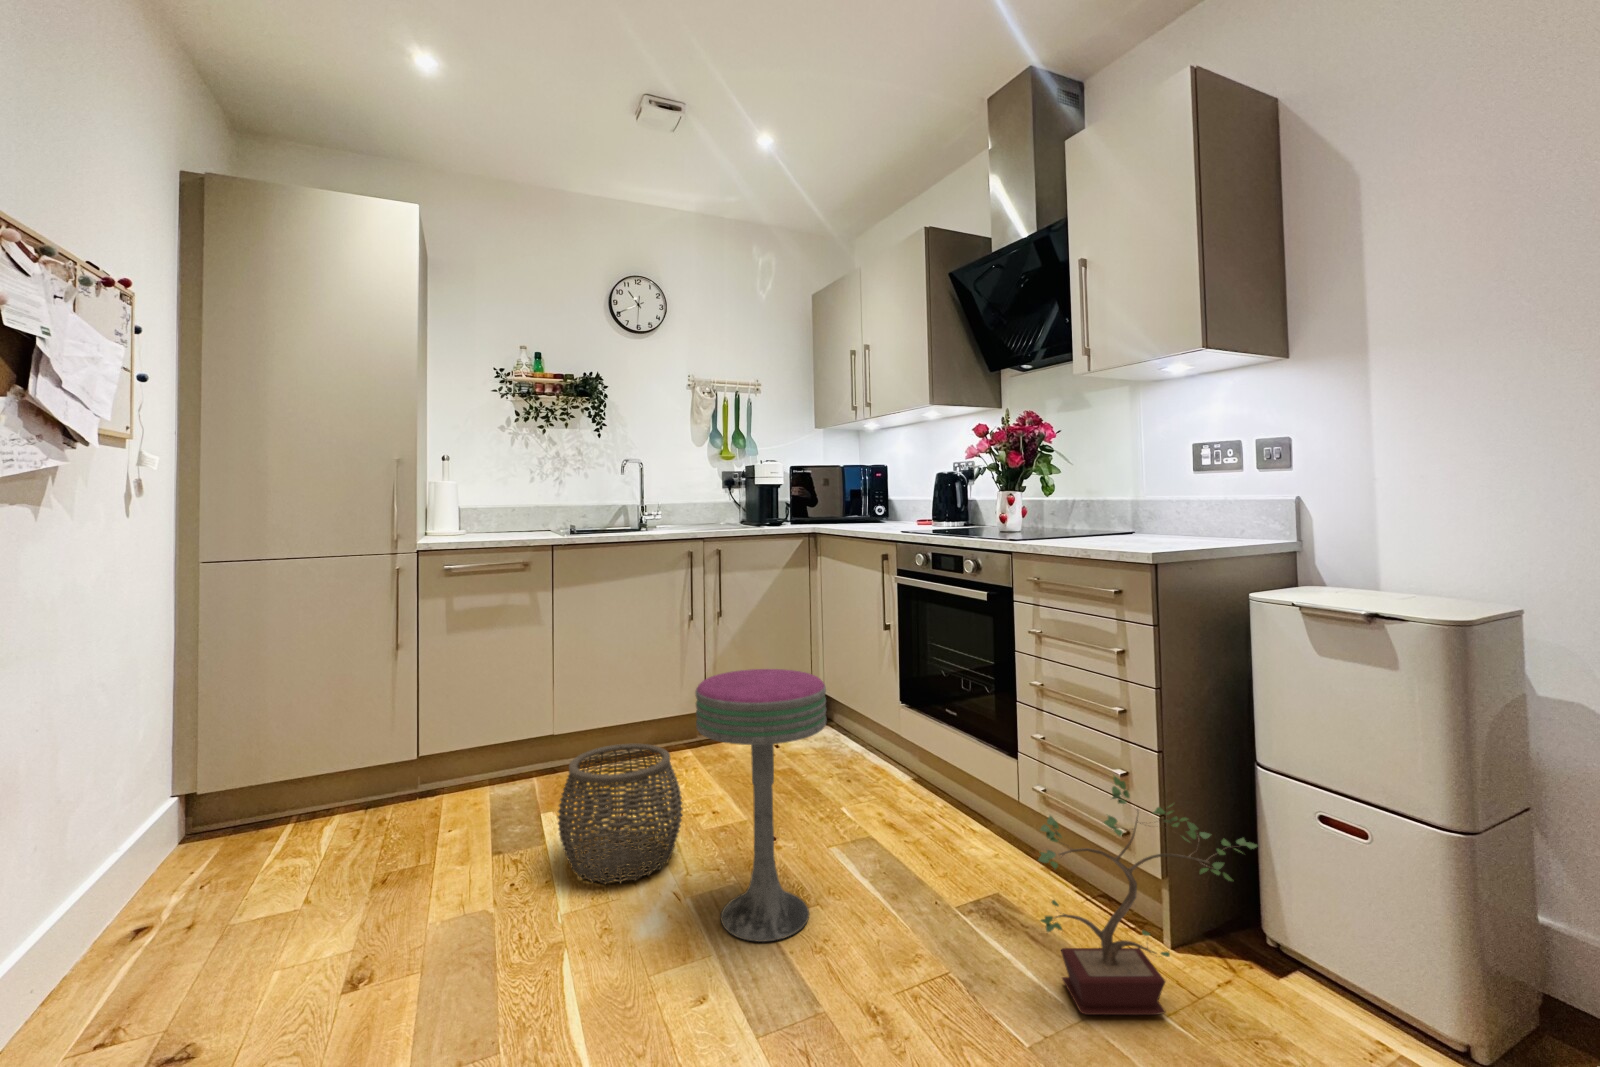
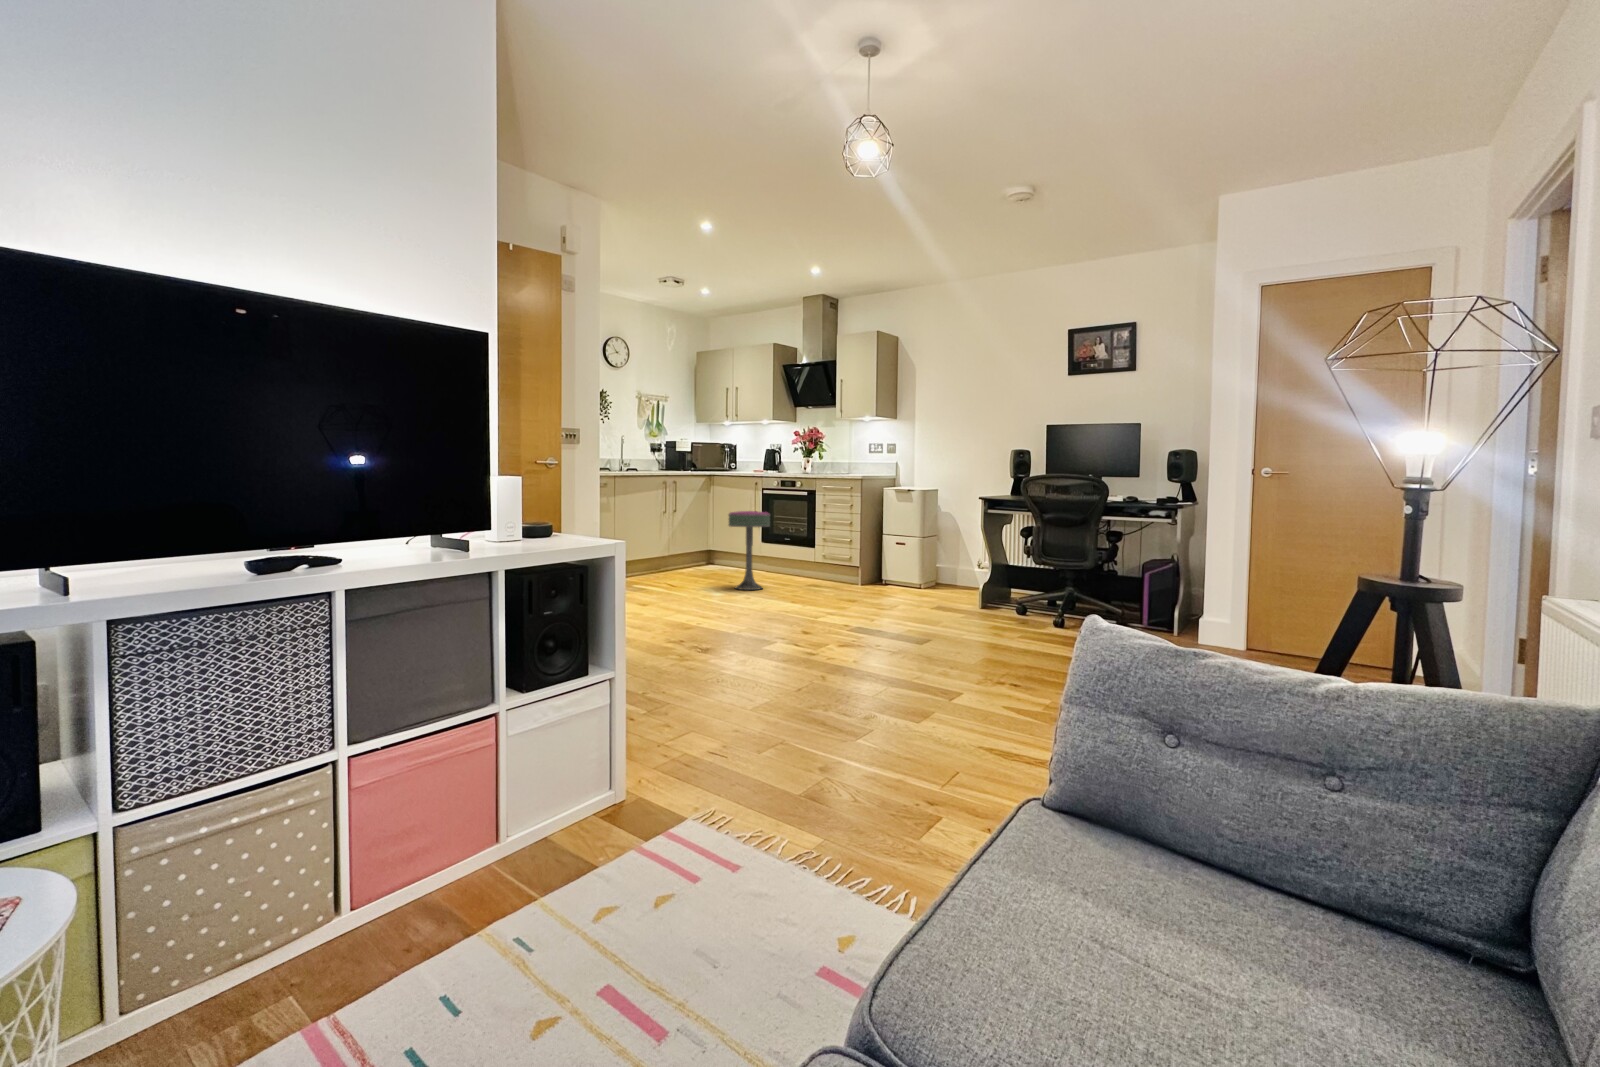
woven basket: present [558,744,683,884] -> none [662,547,708,588]
potted plant: present [1038,776,1257,1015] -> none [834,532,884,591]

